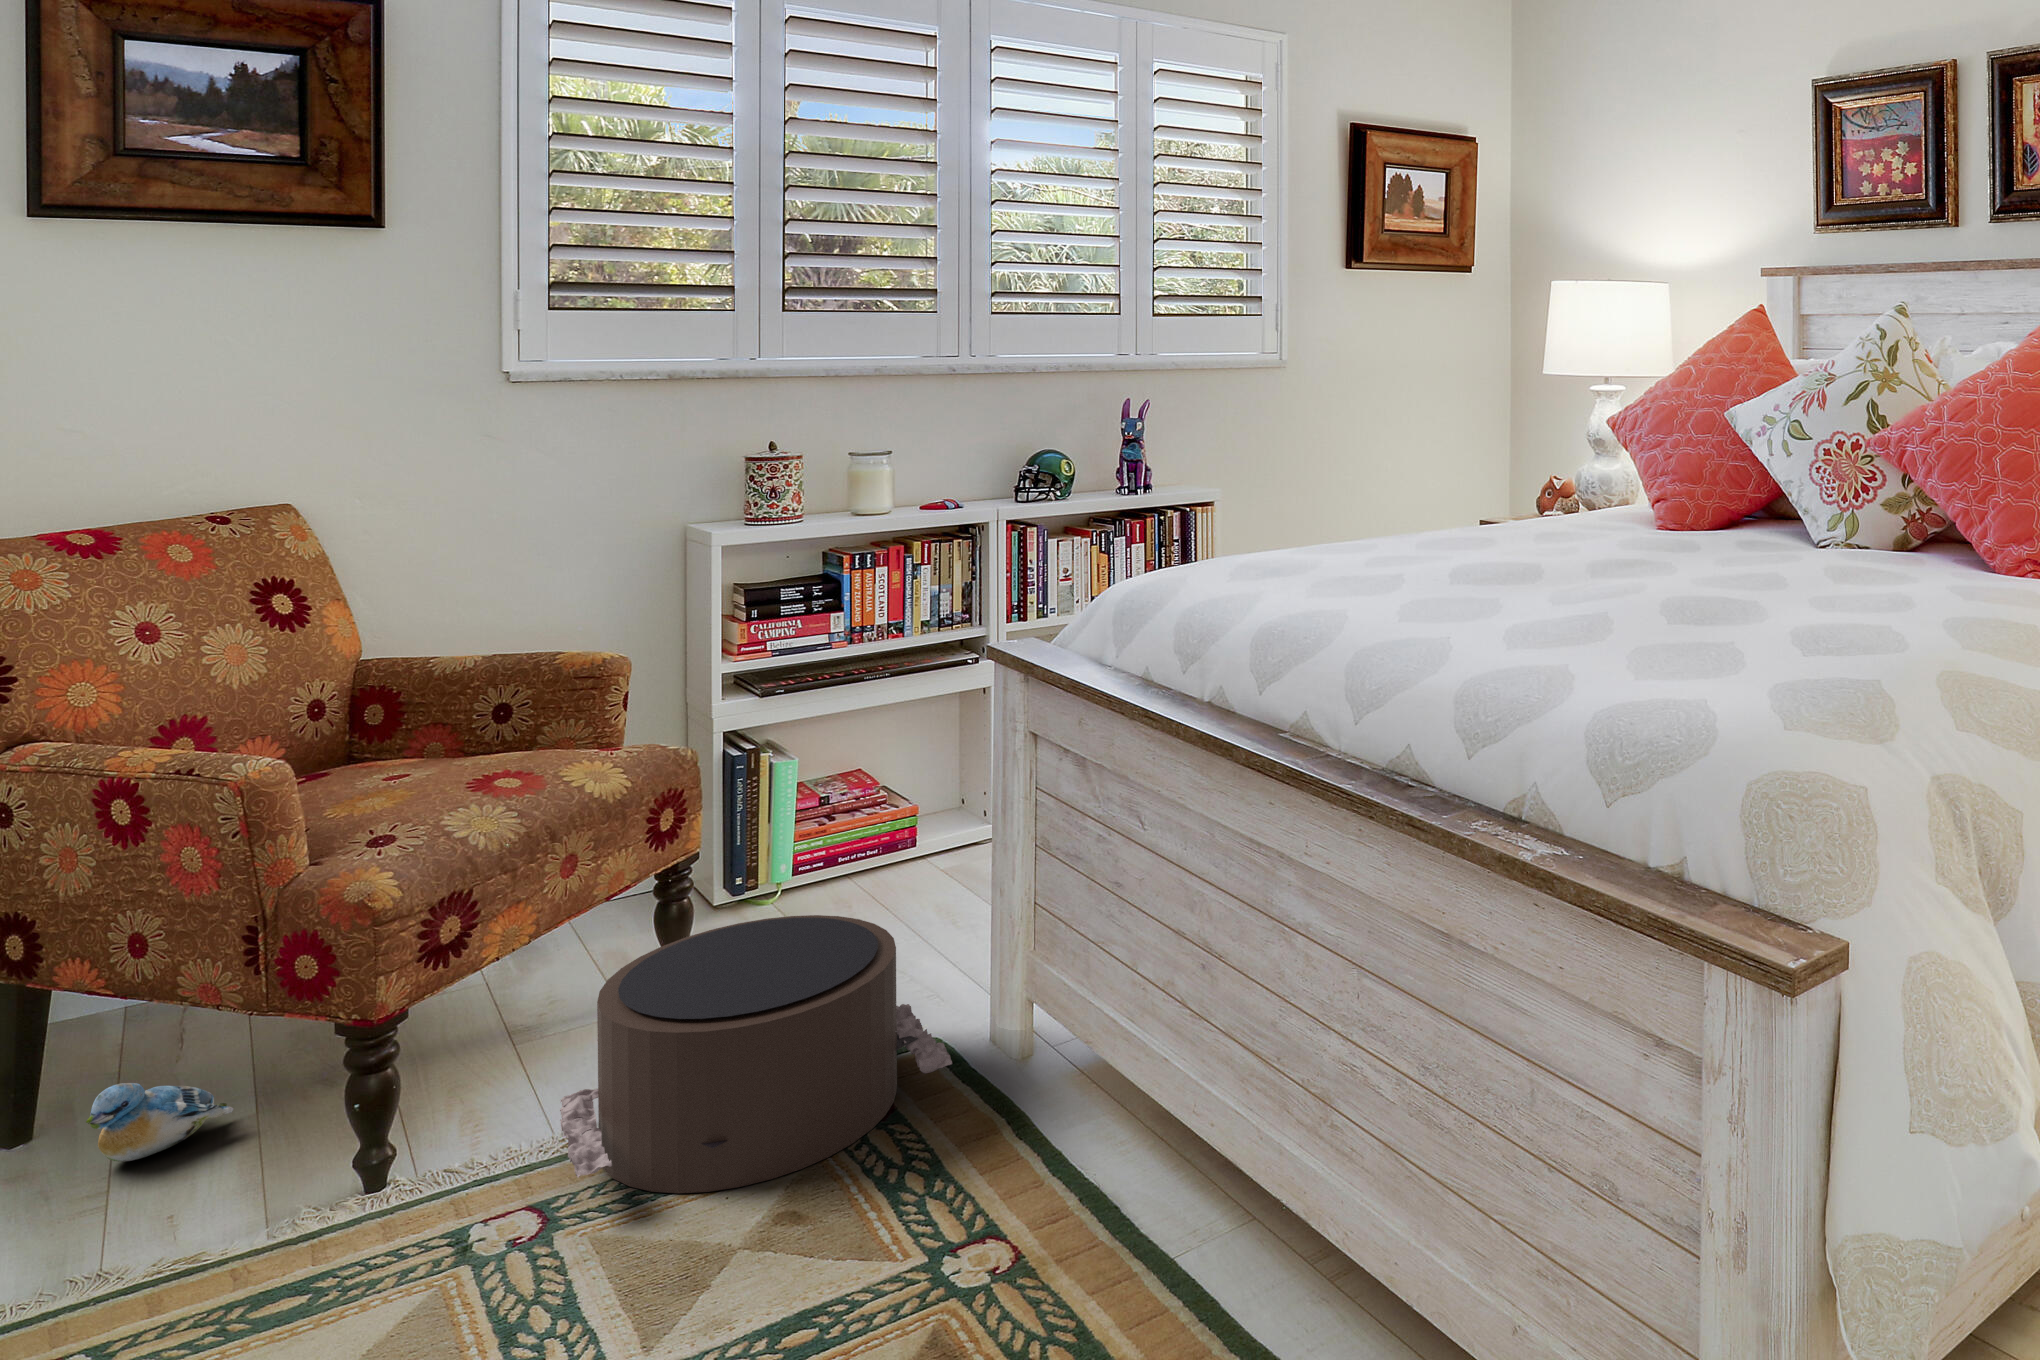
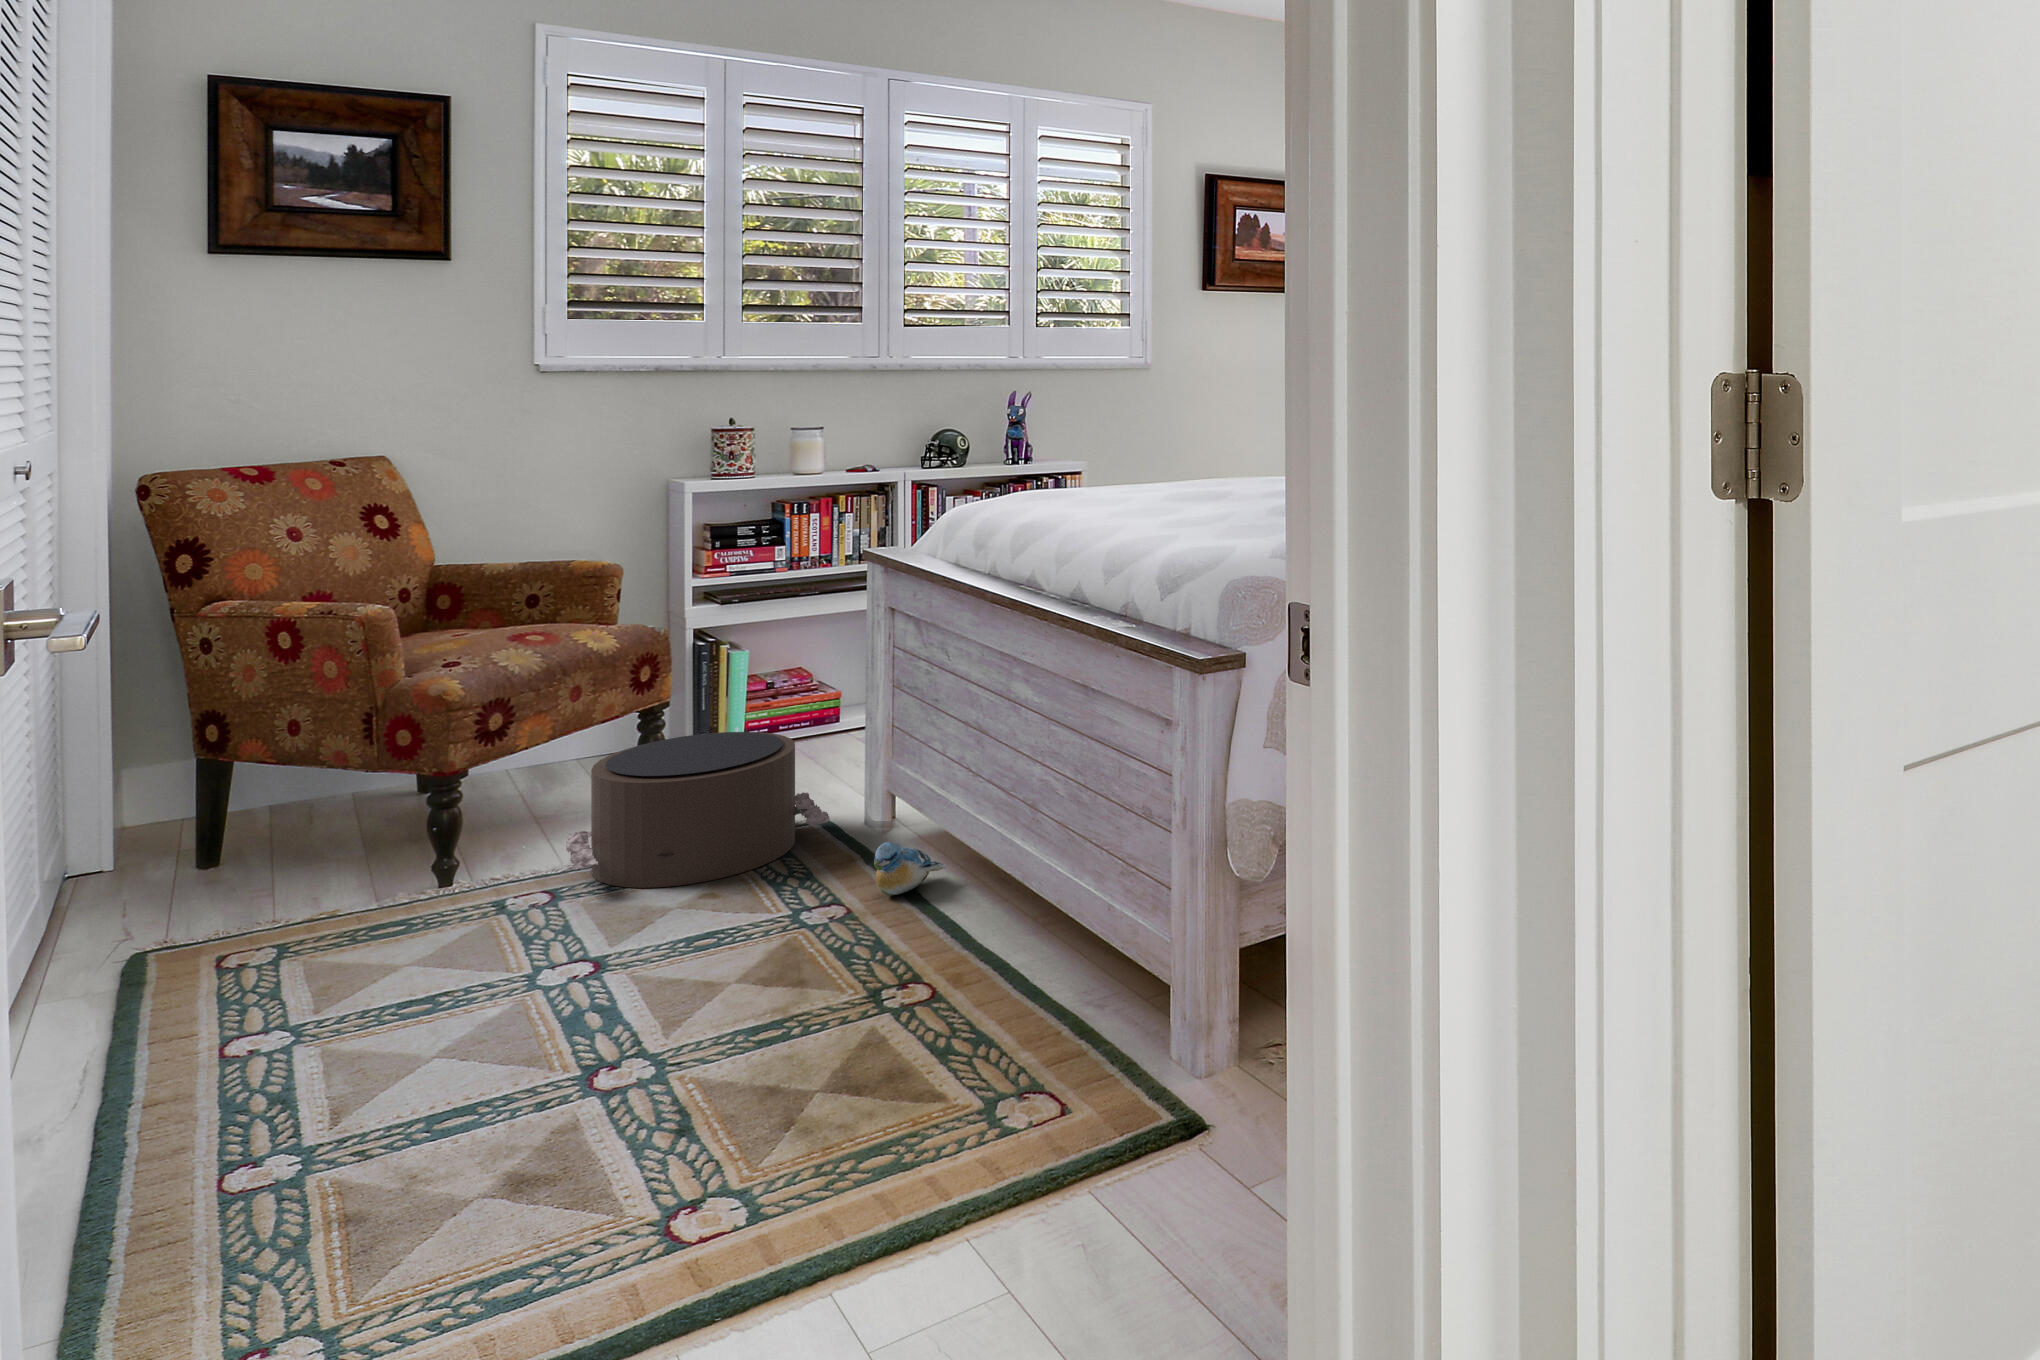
plush toy: present [86,1083,233,1162] -> present [874,842,946,895]

